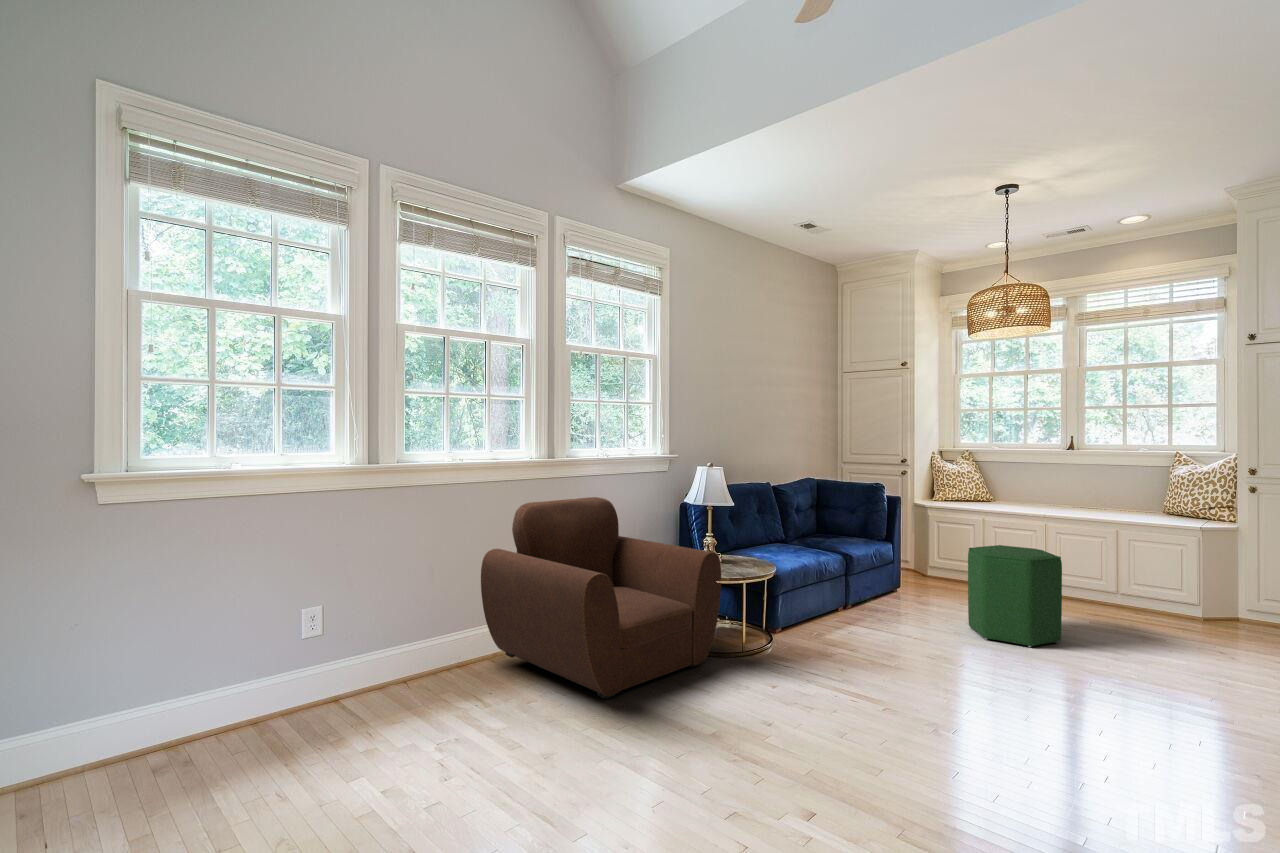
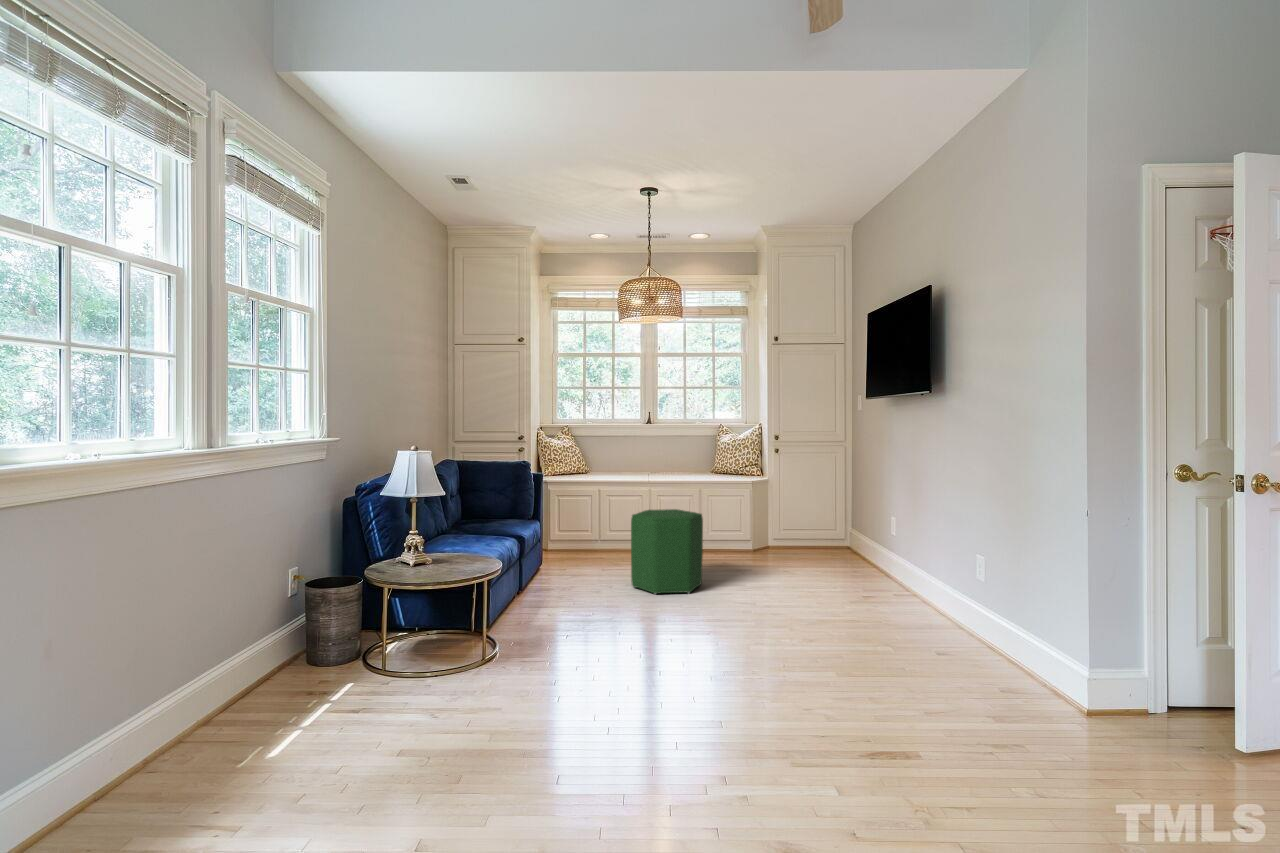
armchair: present [481,497,721,699] -> none [129,500,470,761]

